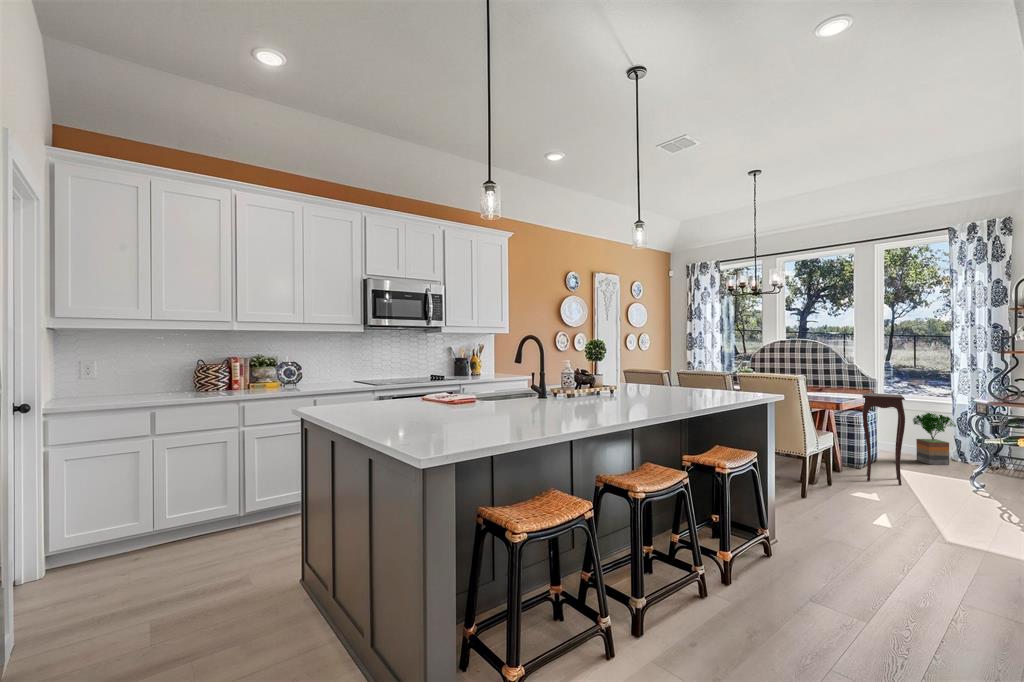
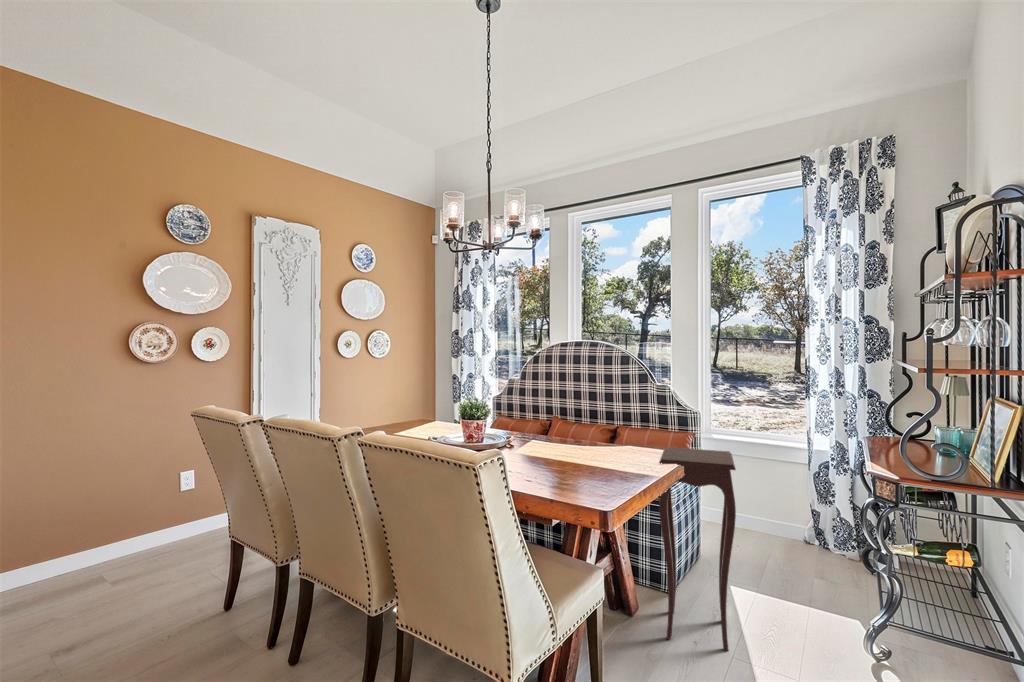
potted tree: present [913,413,956,465] -> none [747,465,815,559]

